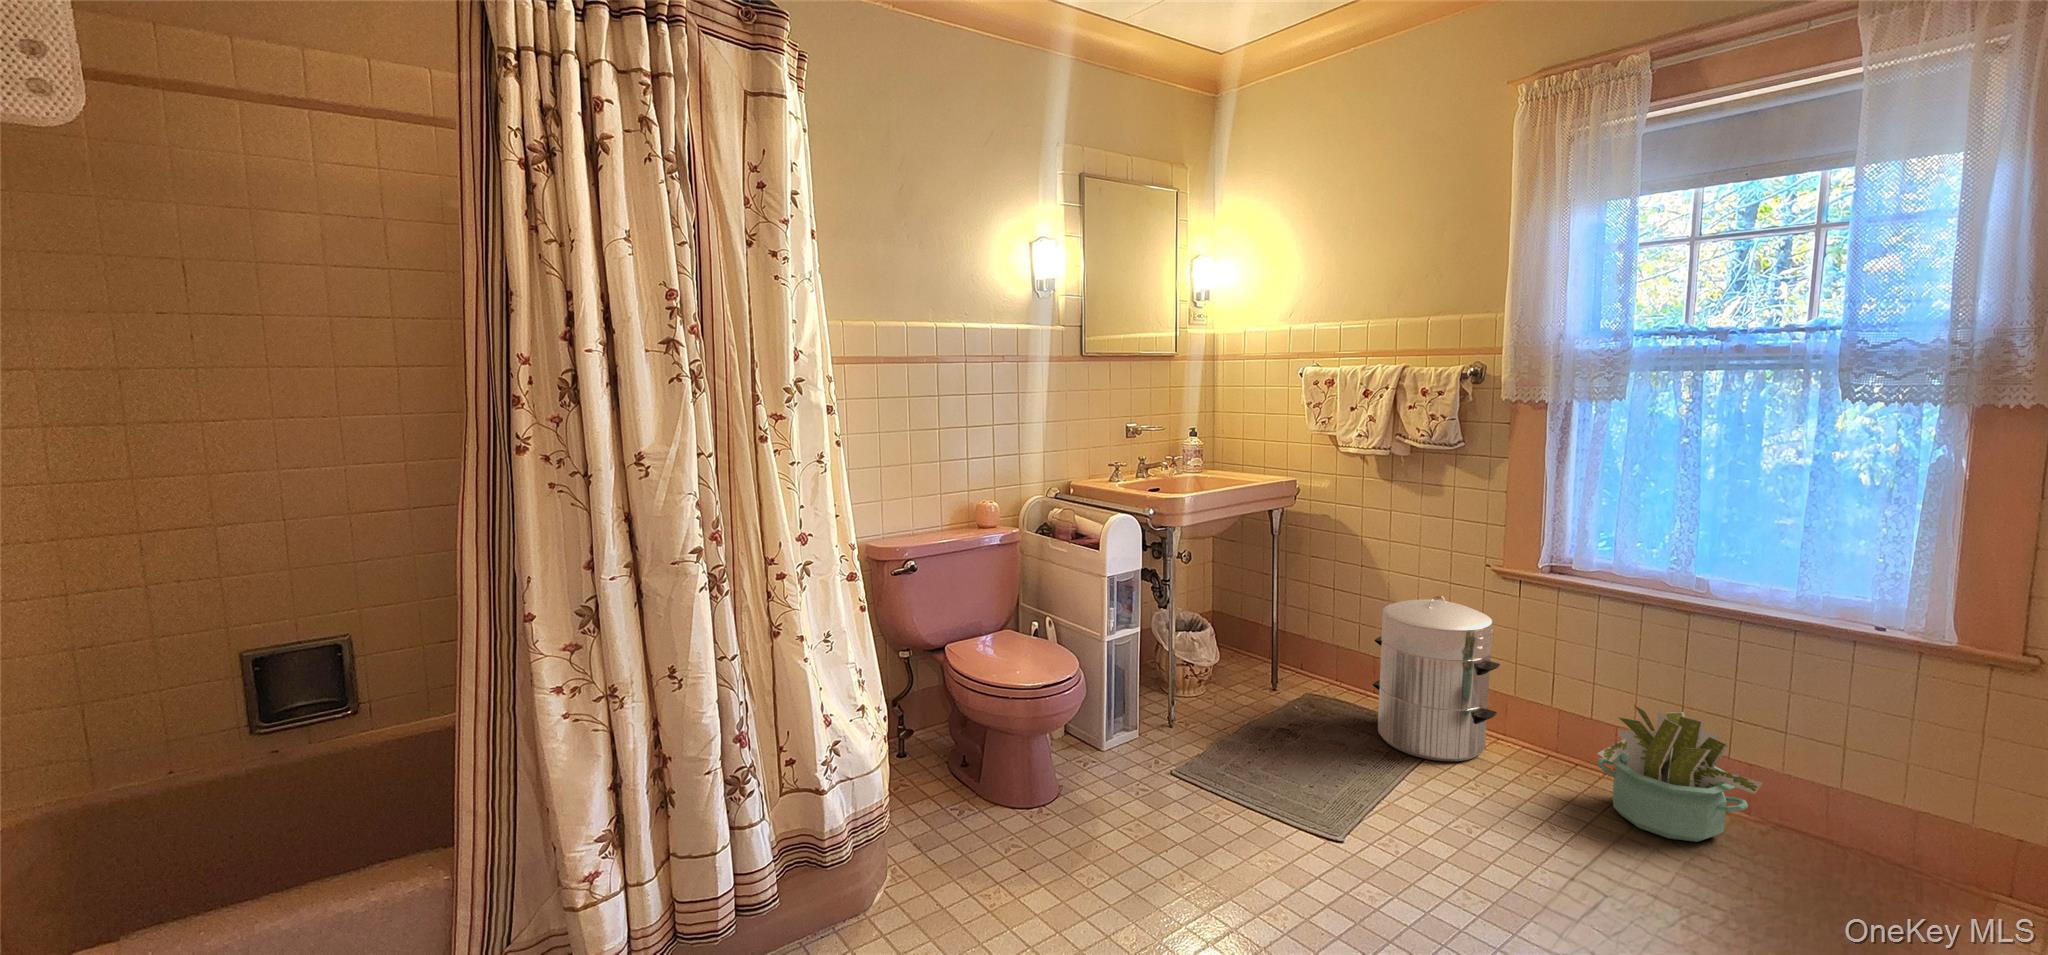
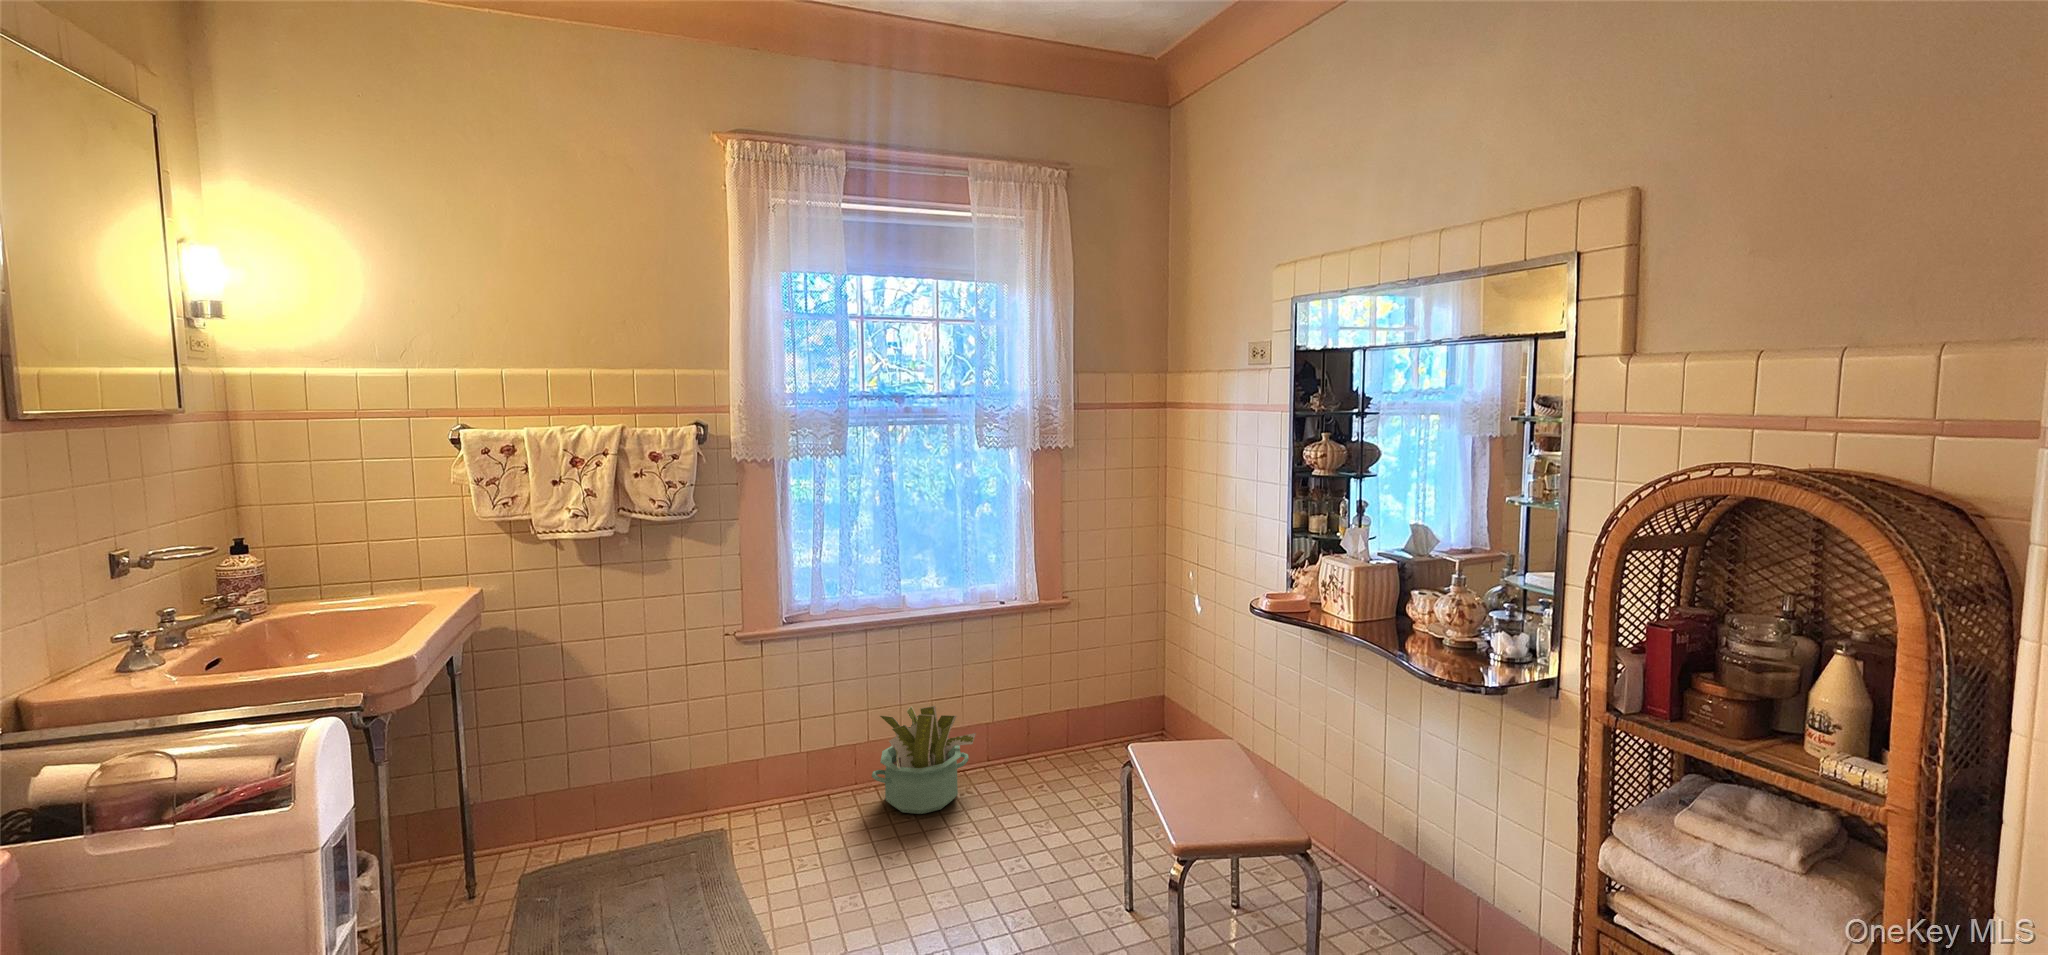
waste bin: present [1373,596,1500,761] -> none [637,680,780,877]

